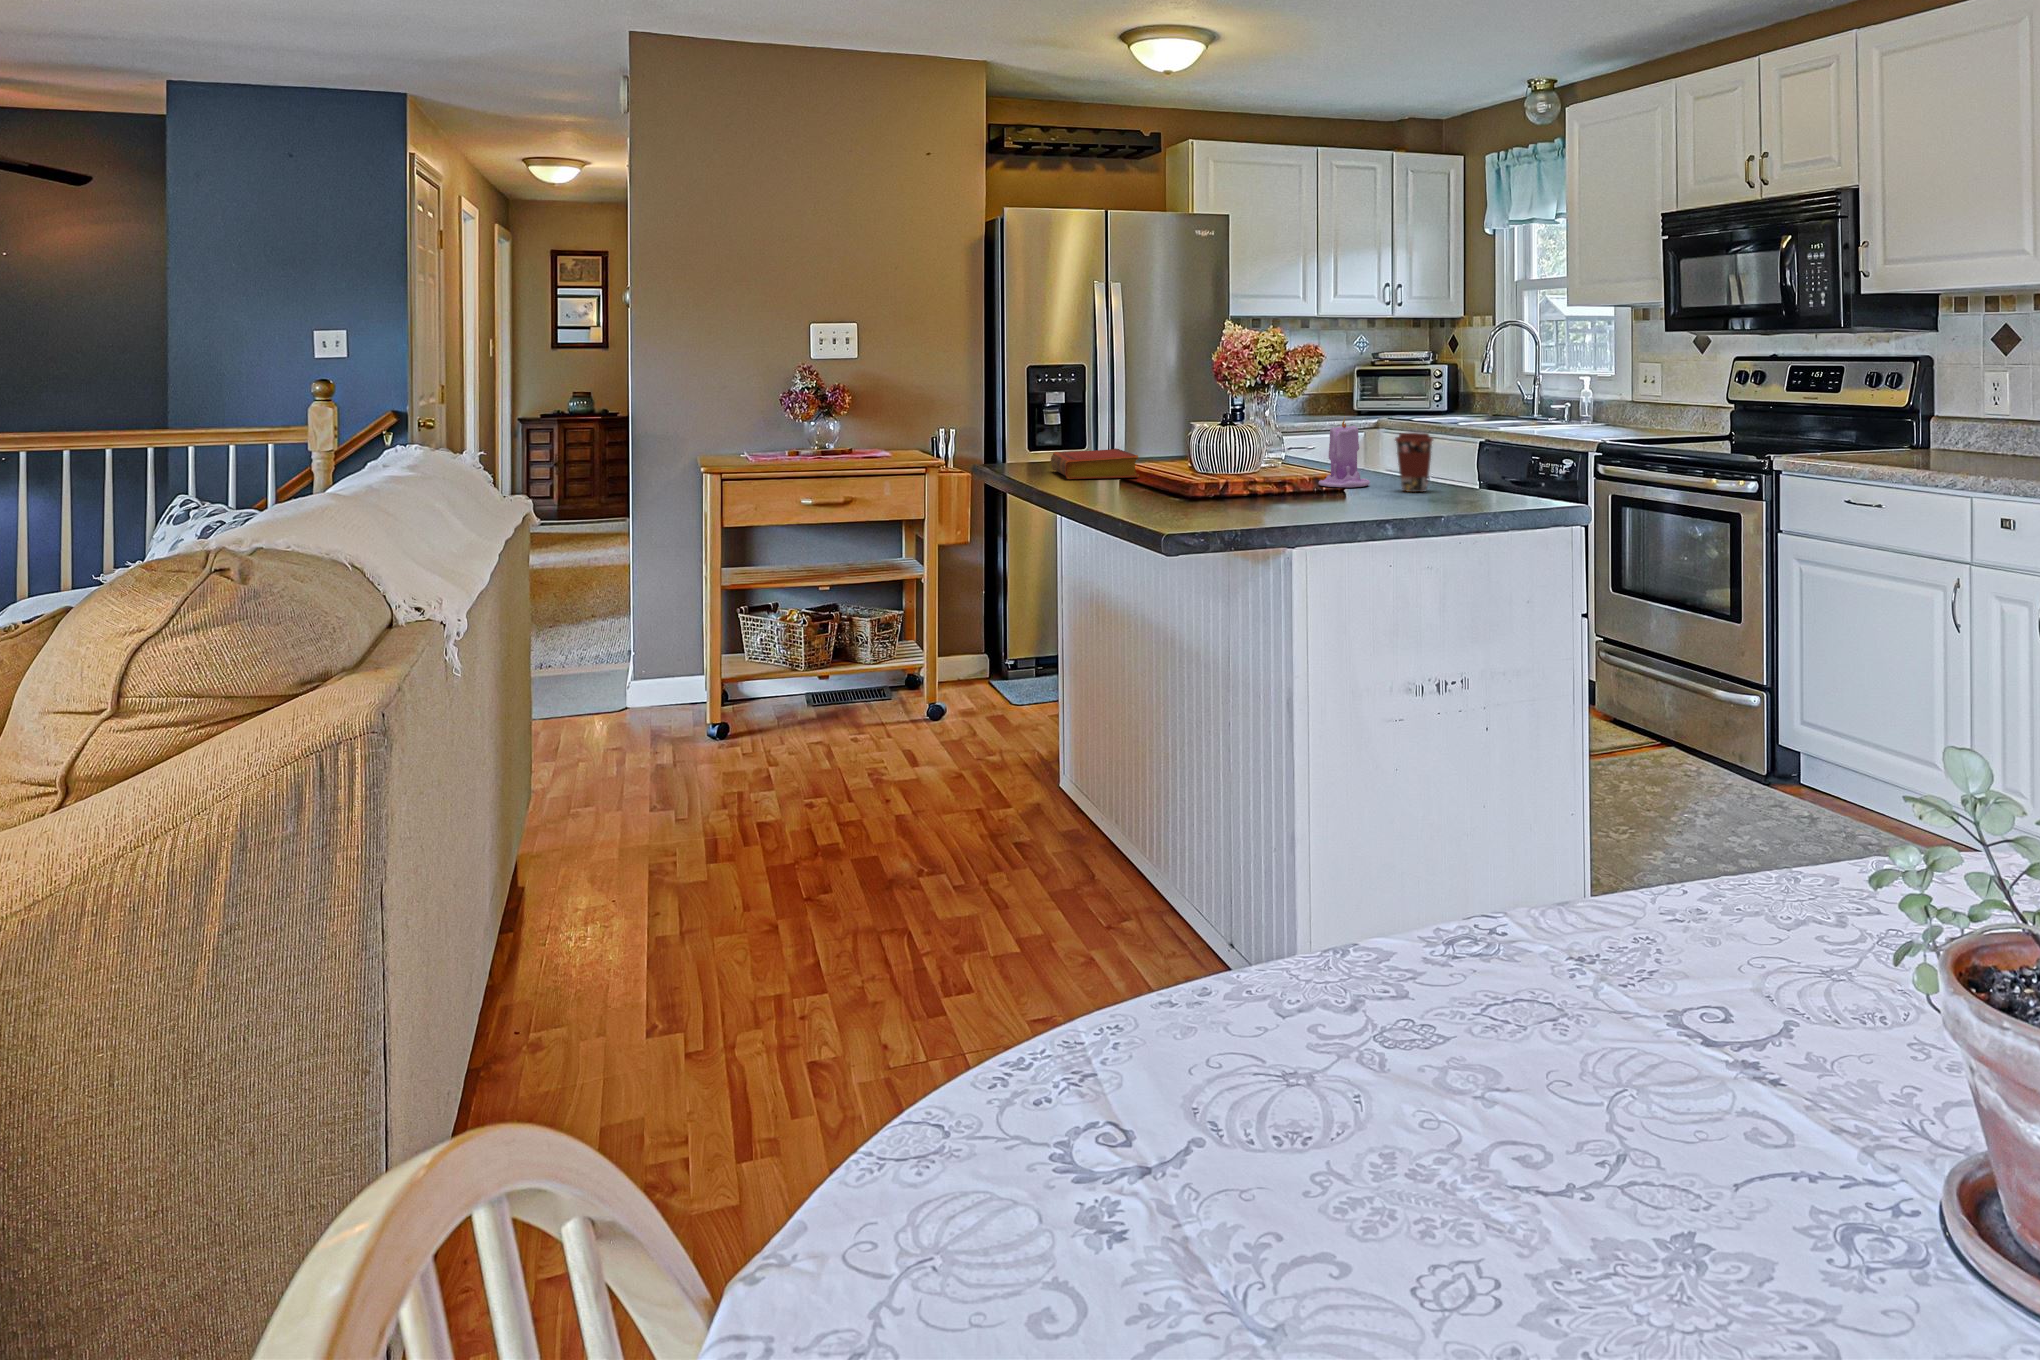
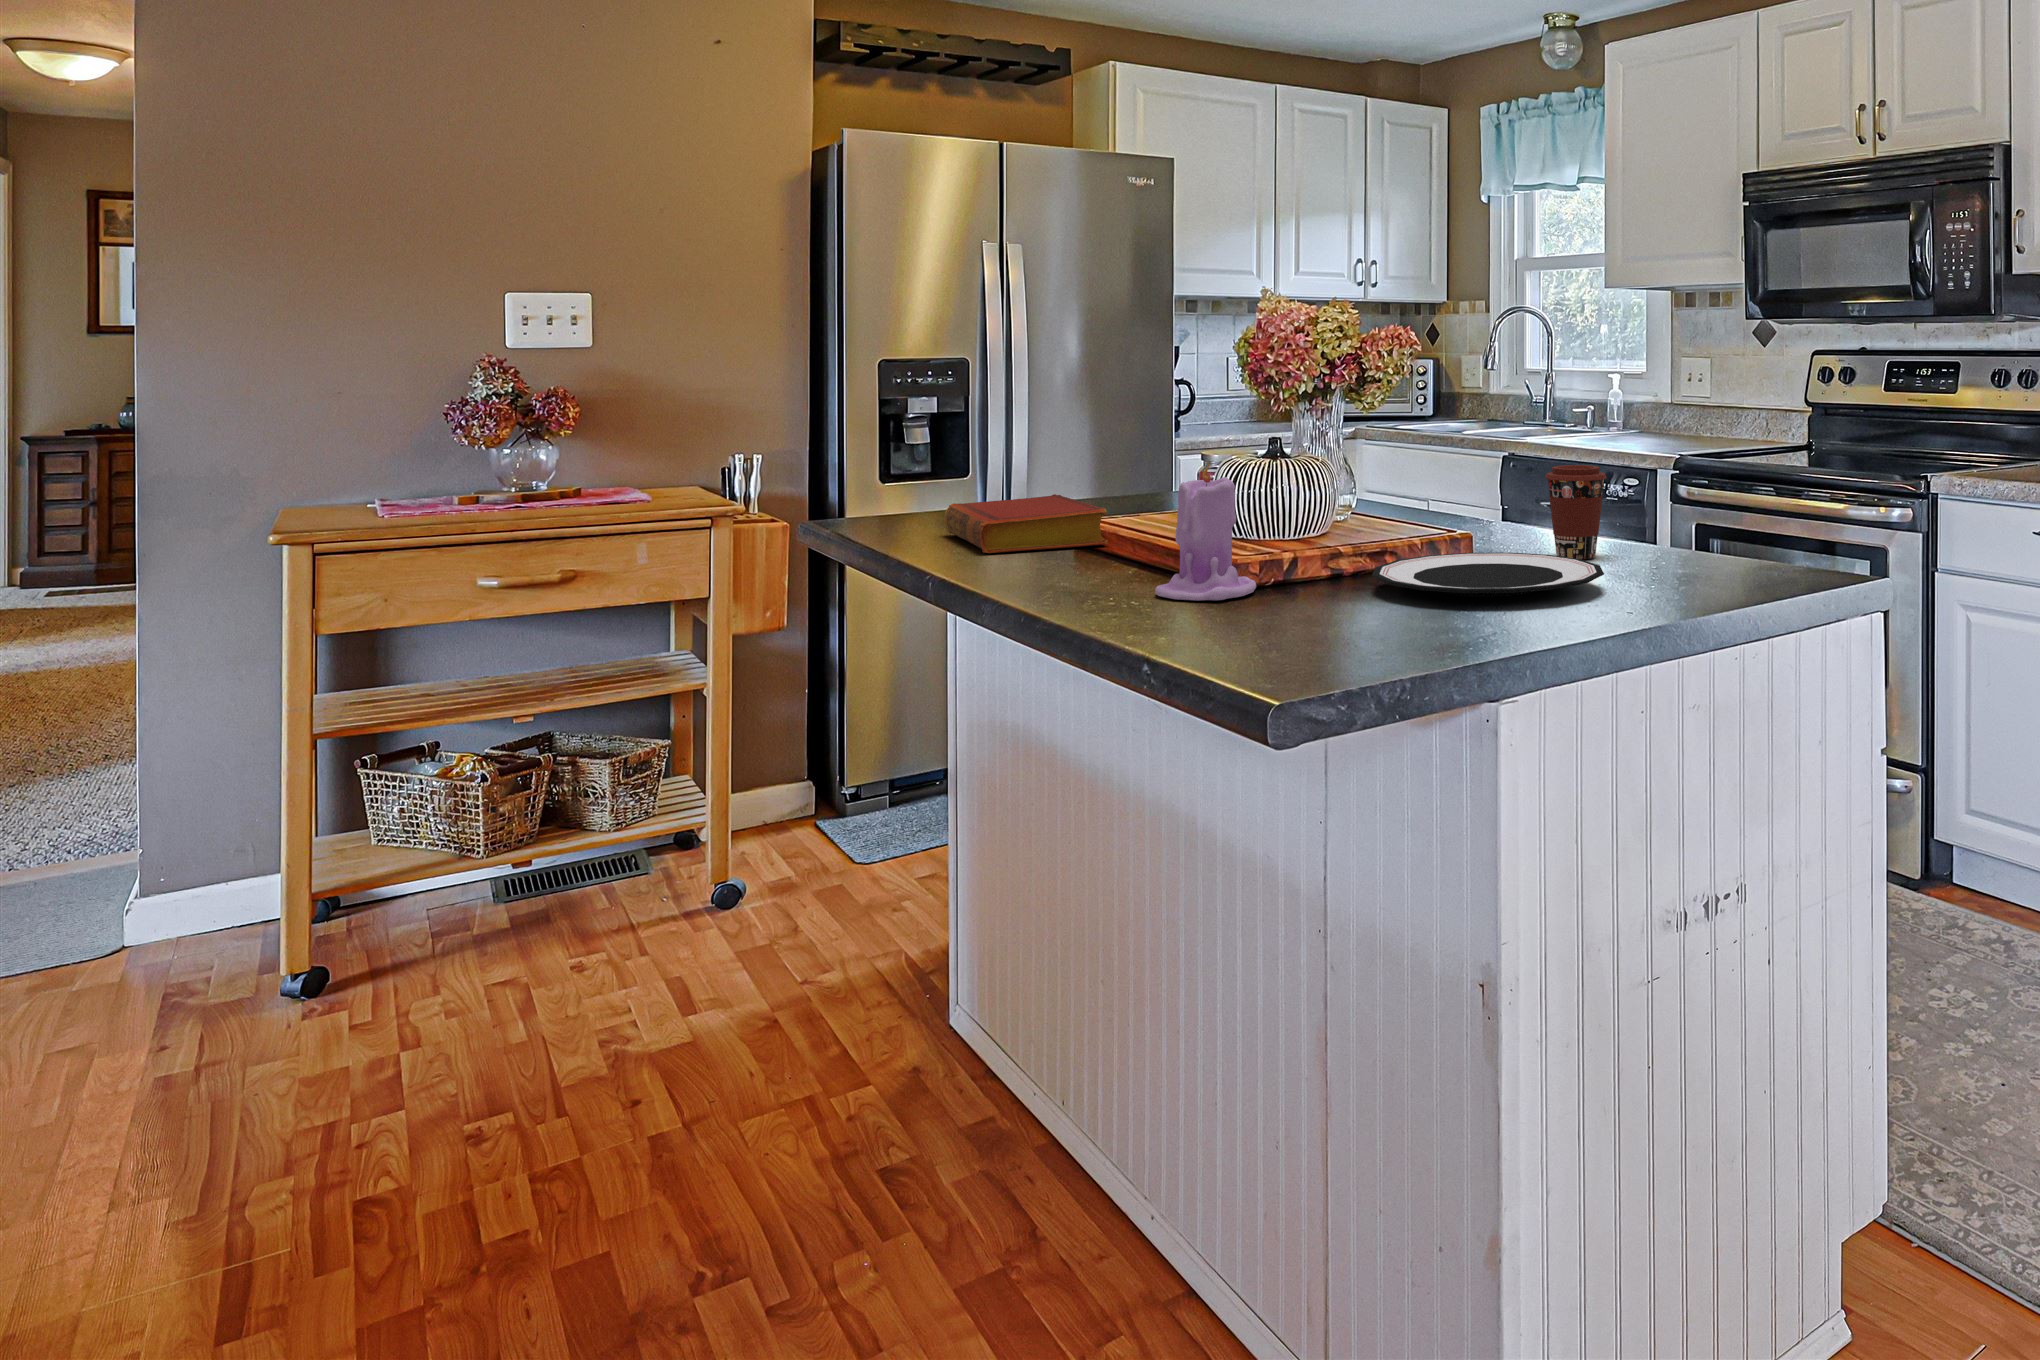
candle: present [1319,417,1370,487] -> present [1155,461,1256,601]
plate: none [1264,483,1403,505] -> present [1372,553,1604,597]

